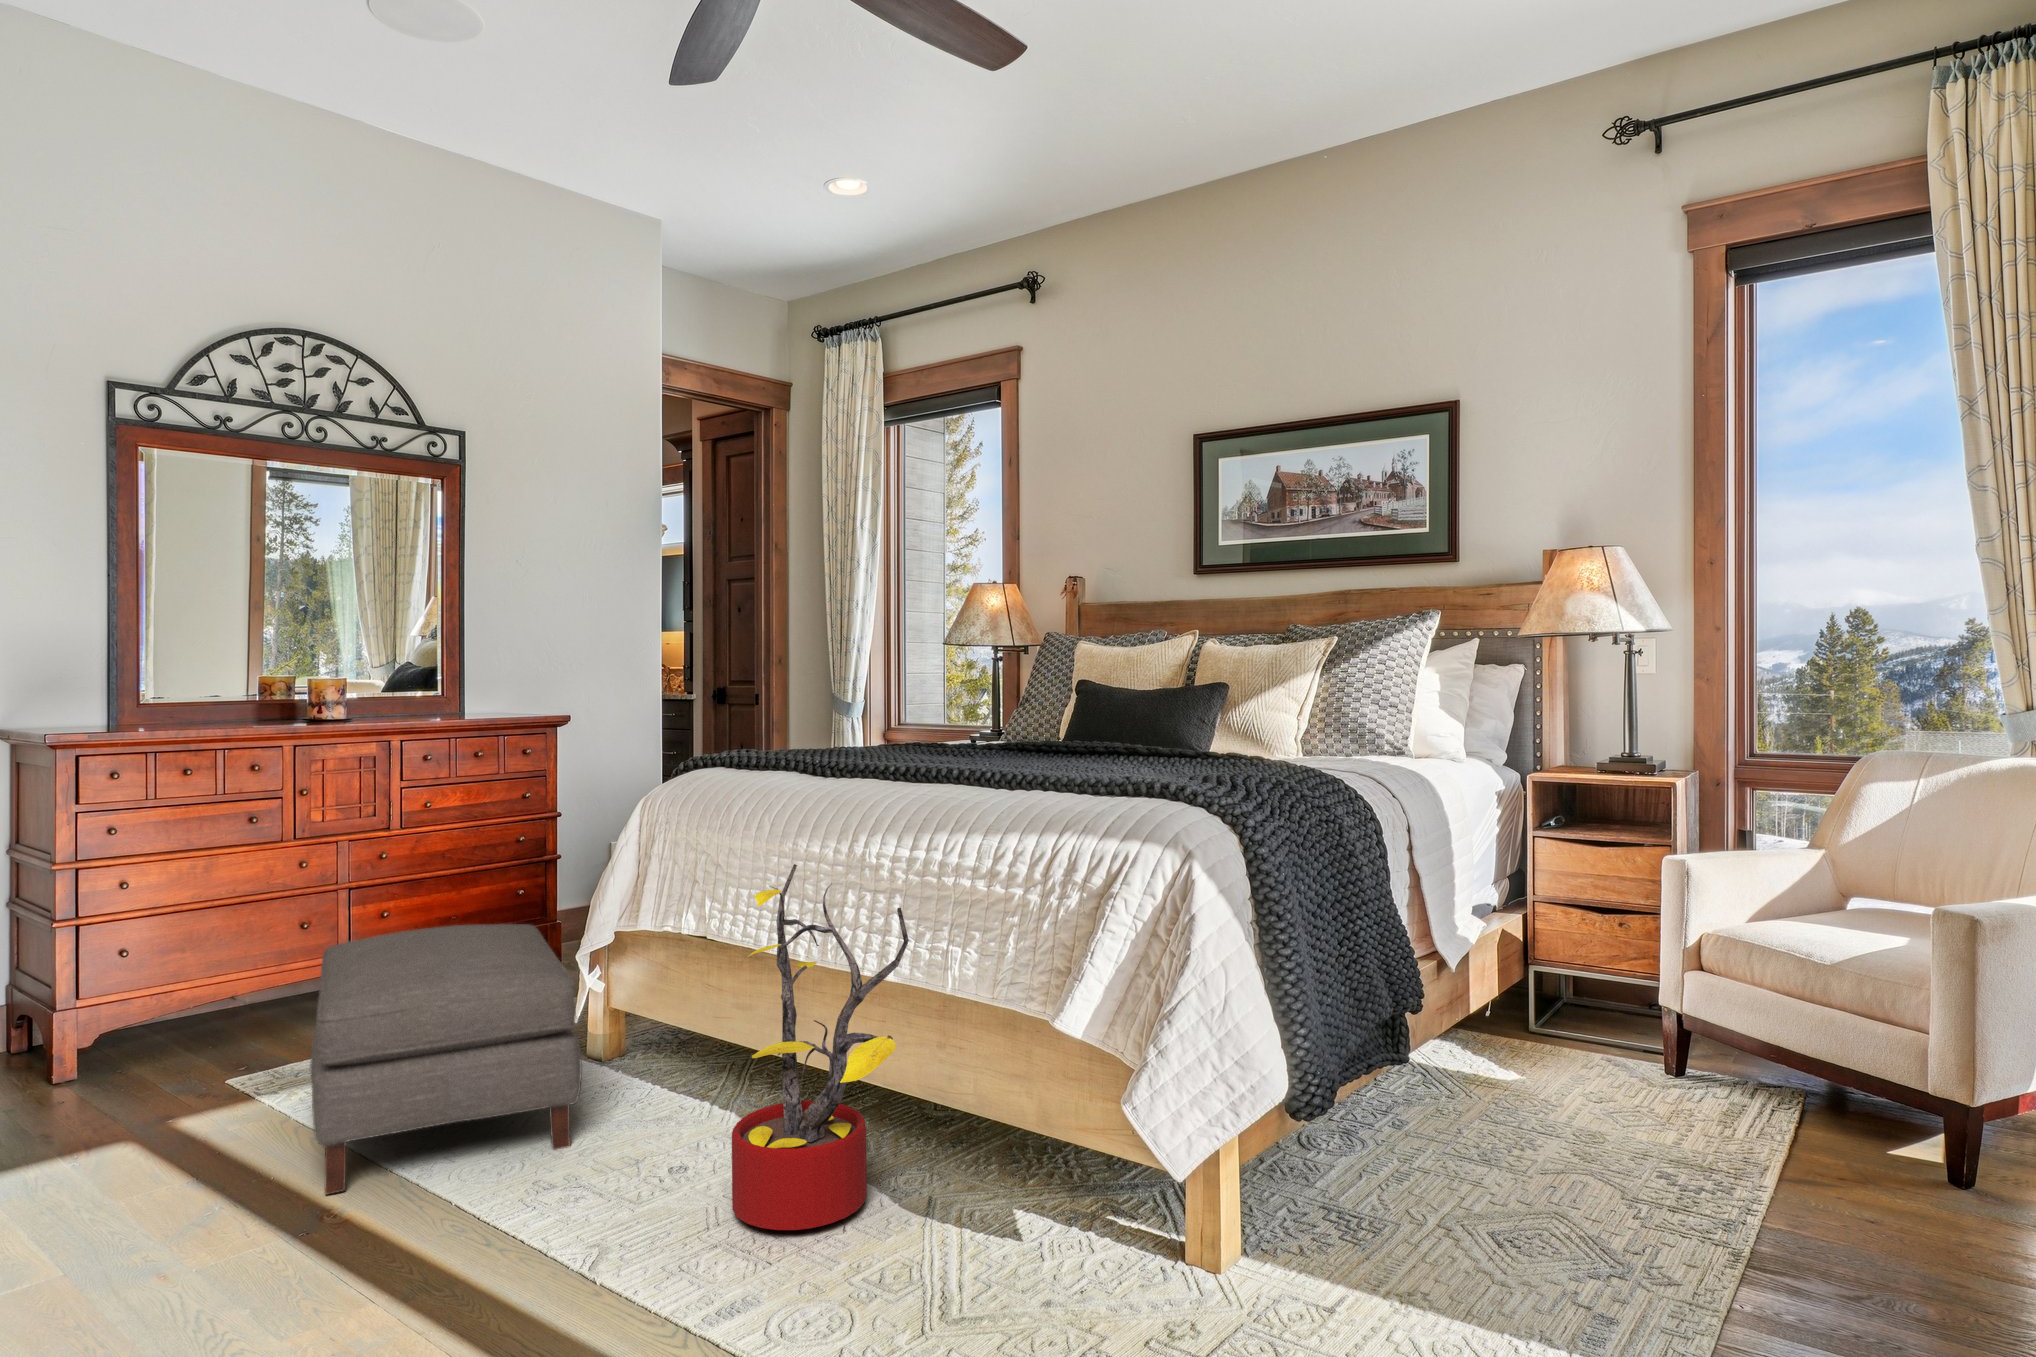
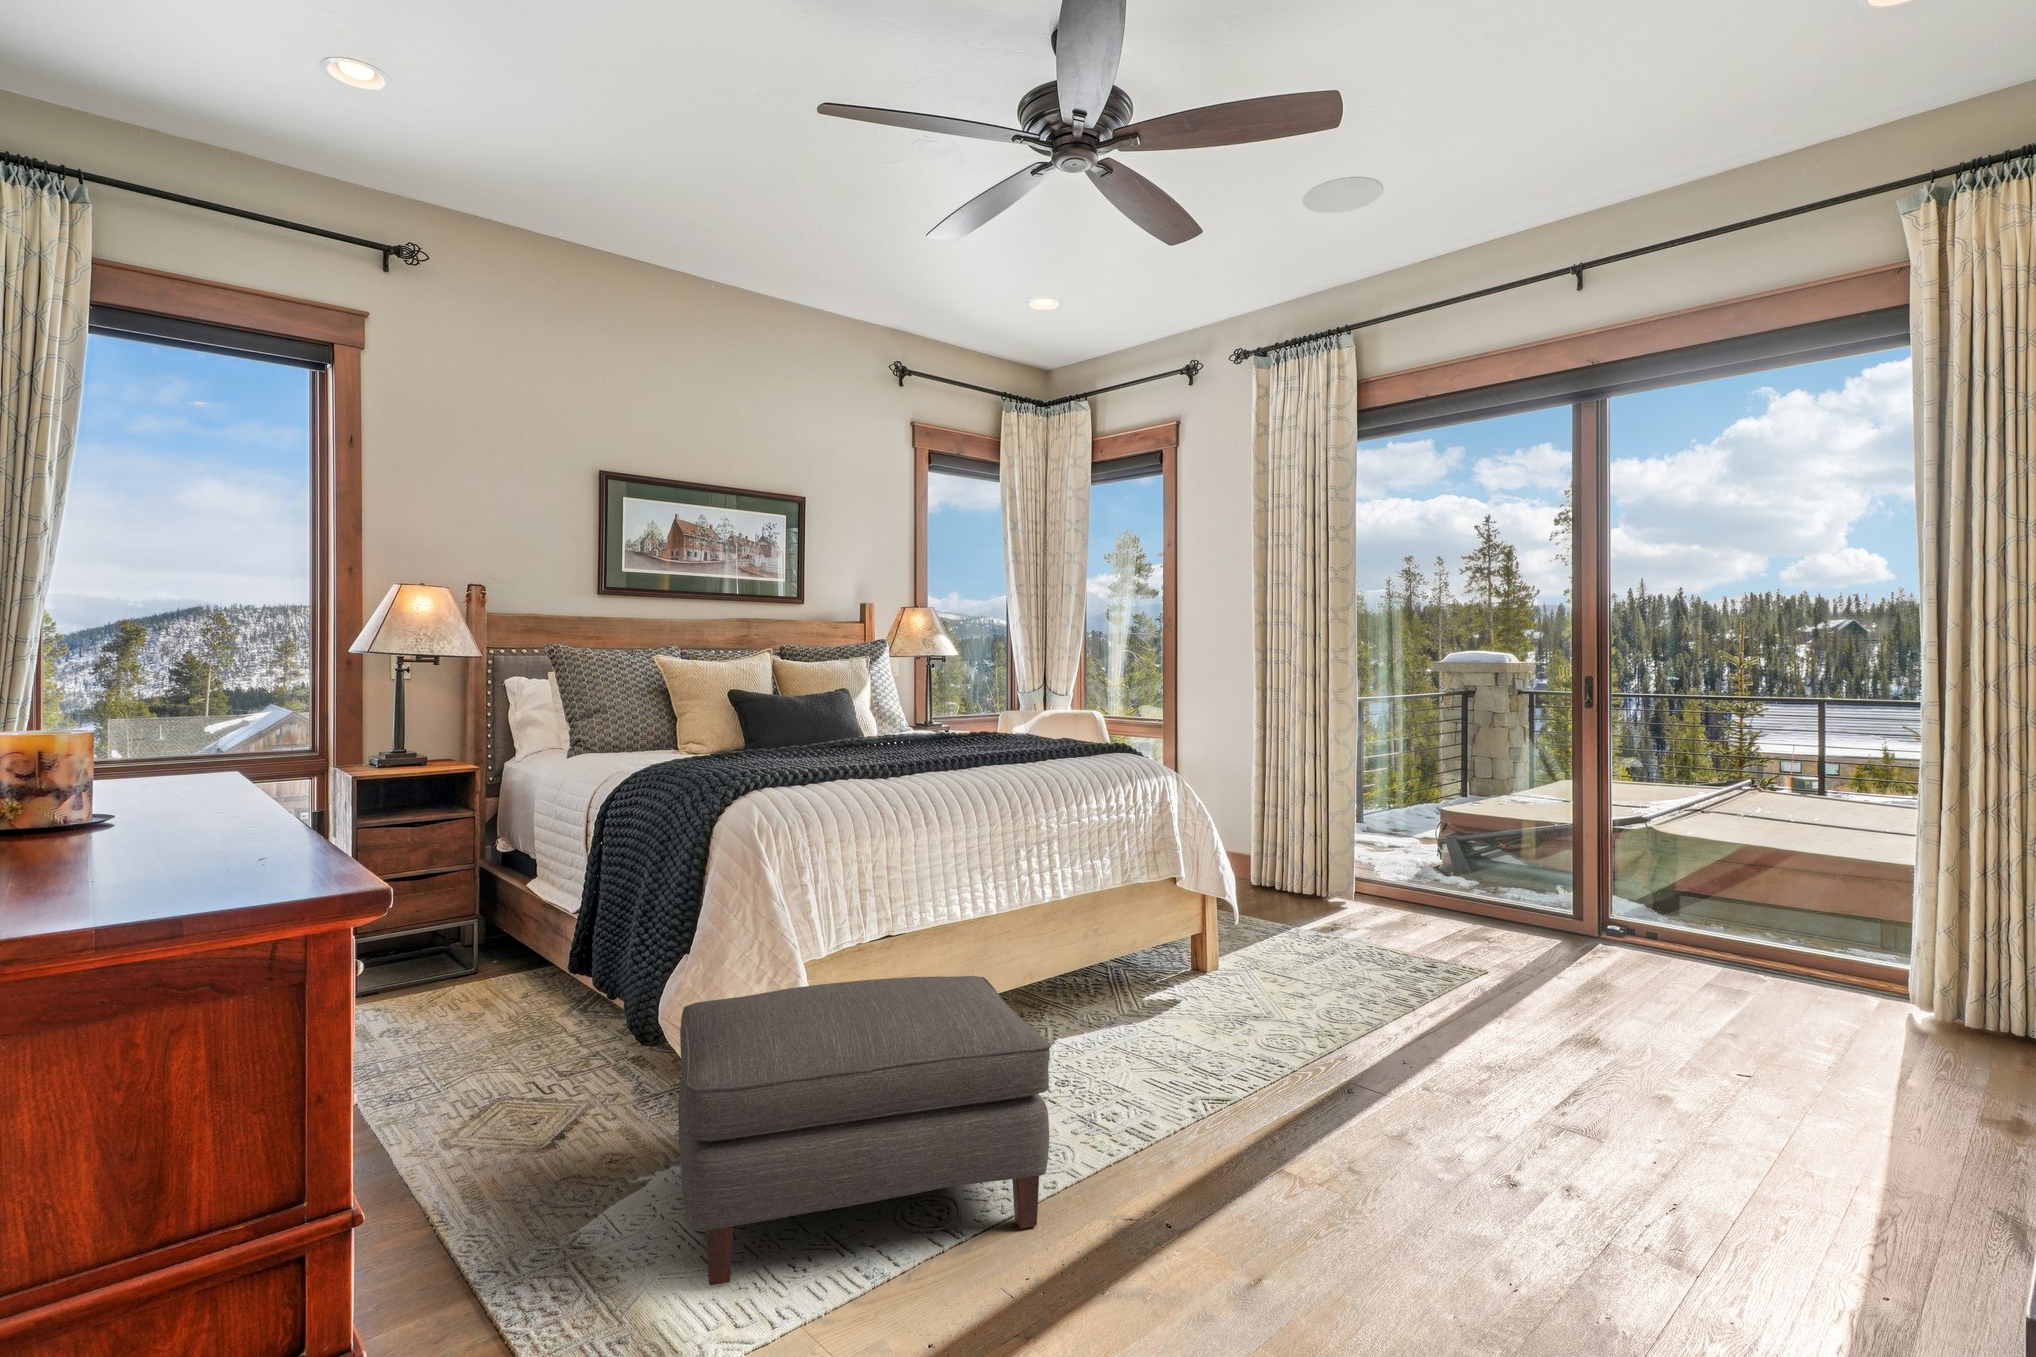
decorative plant: present [732,864,909,1230] -> none [993,822,1237,1057]

